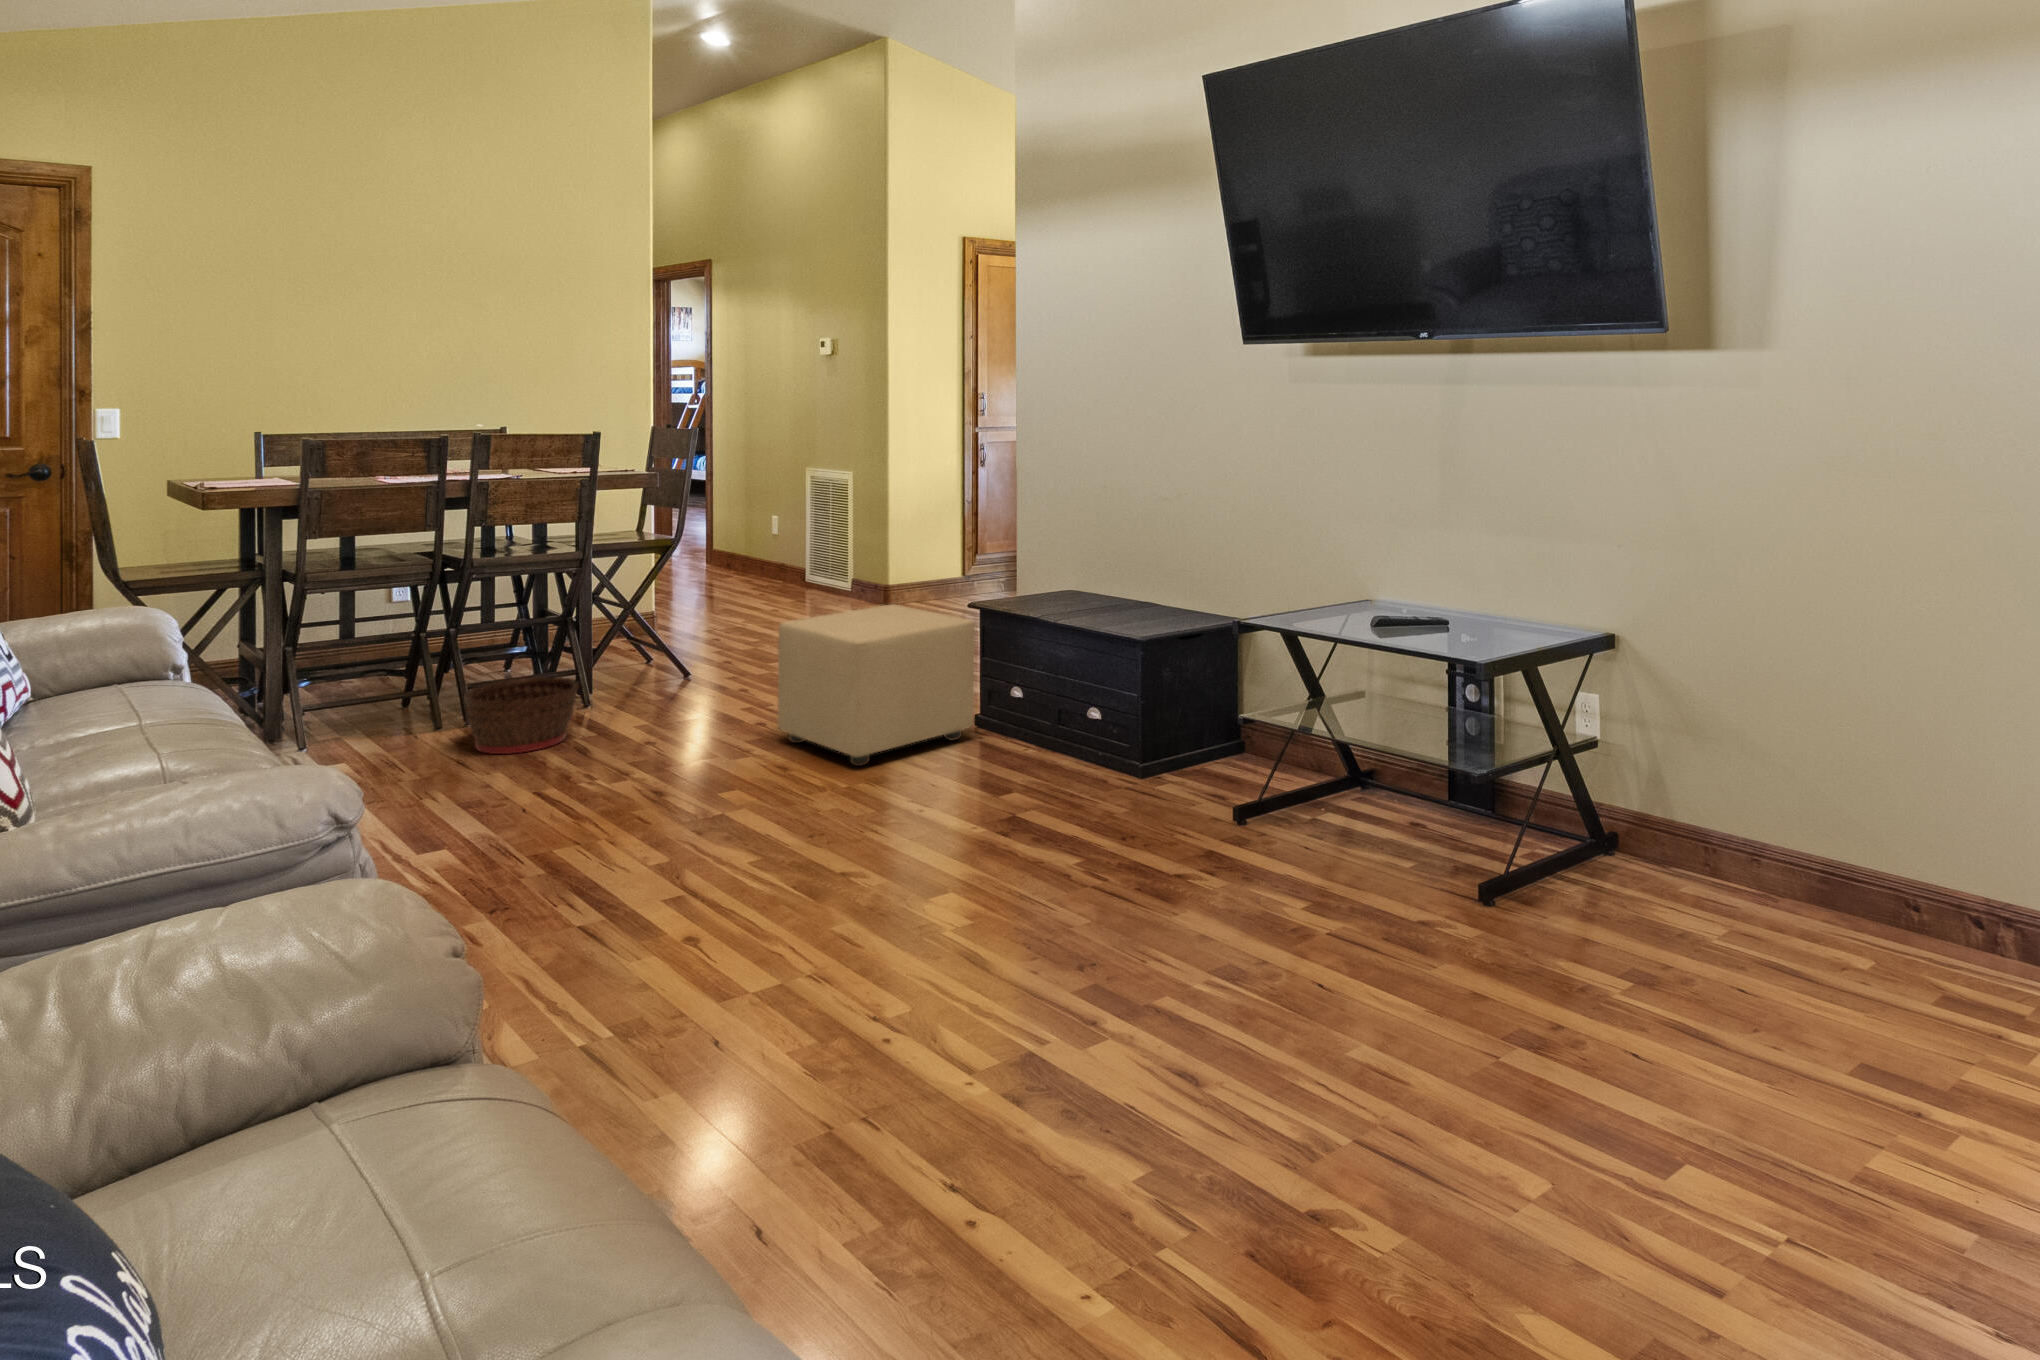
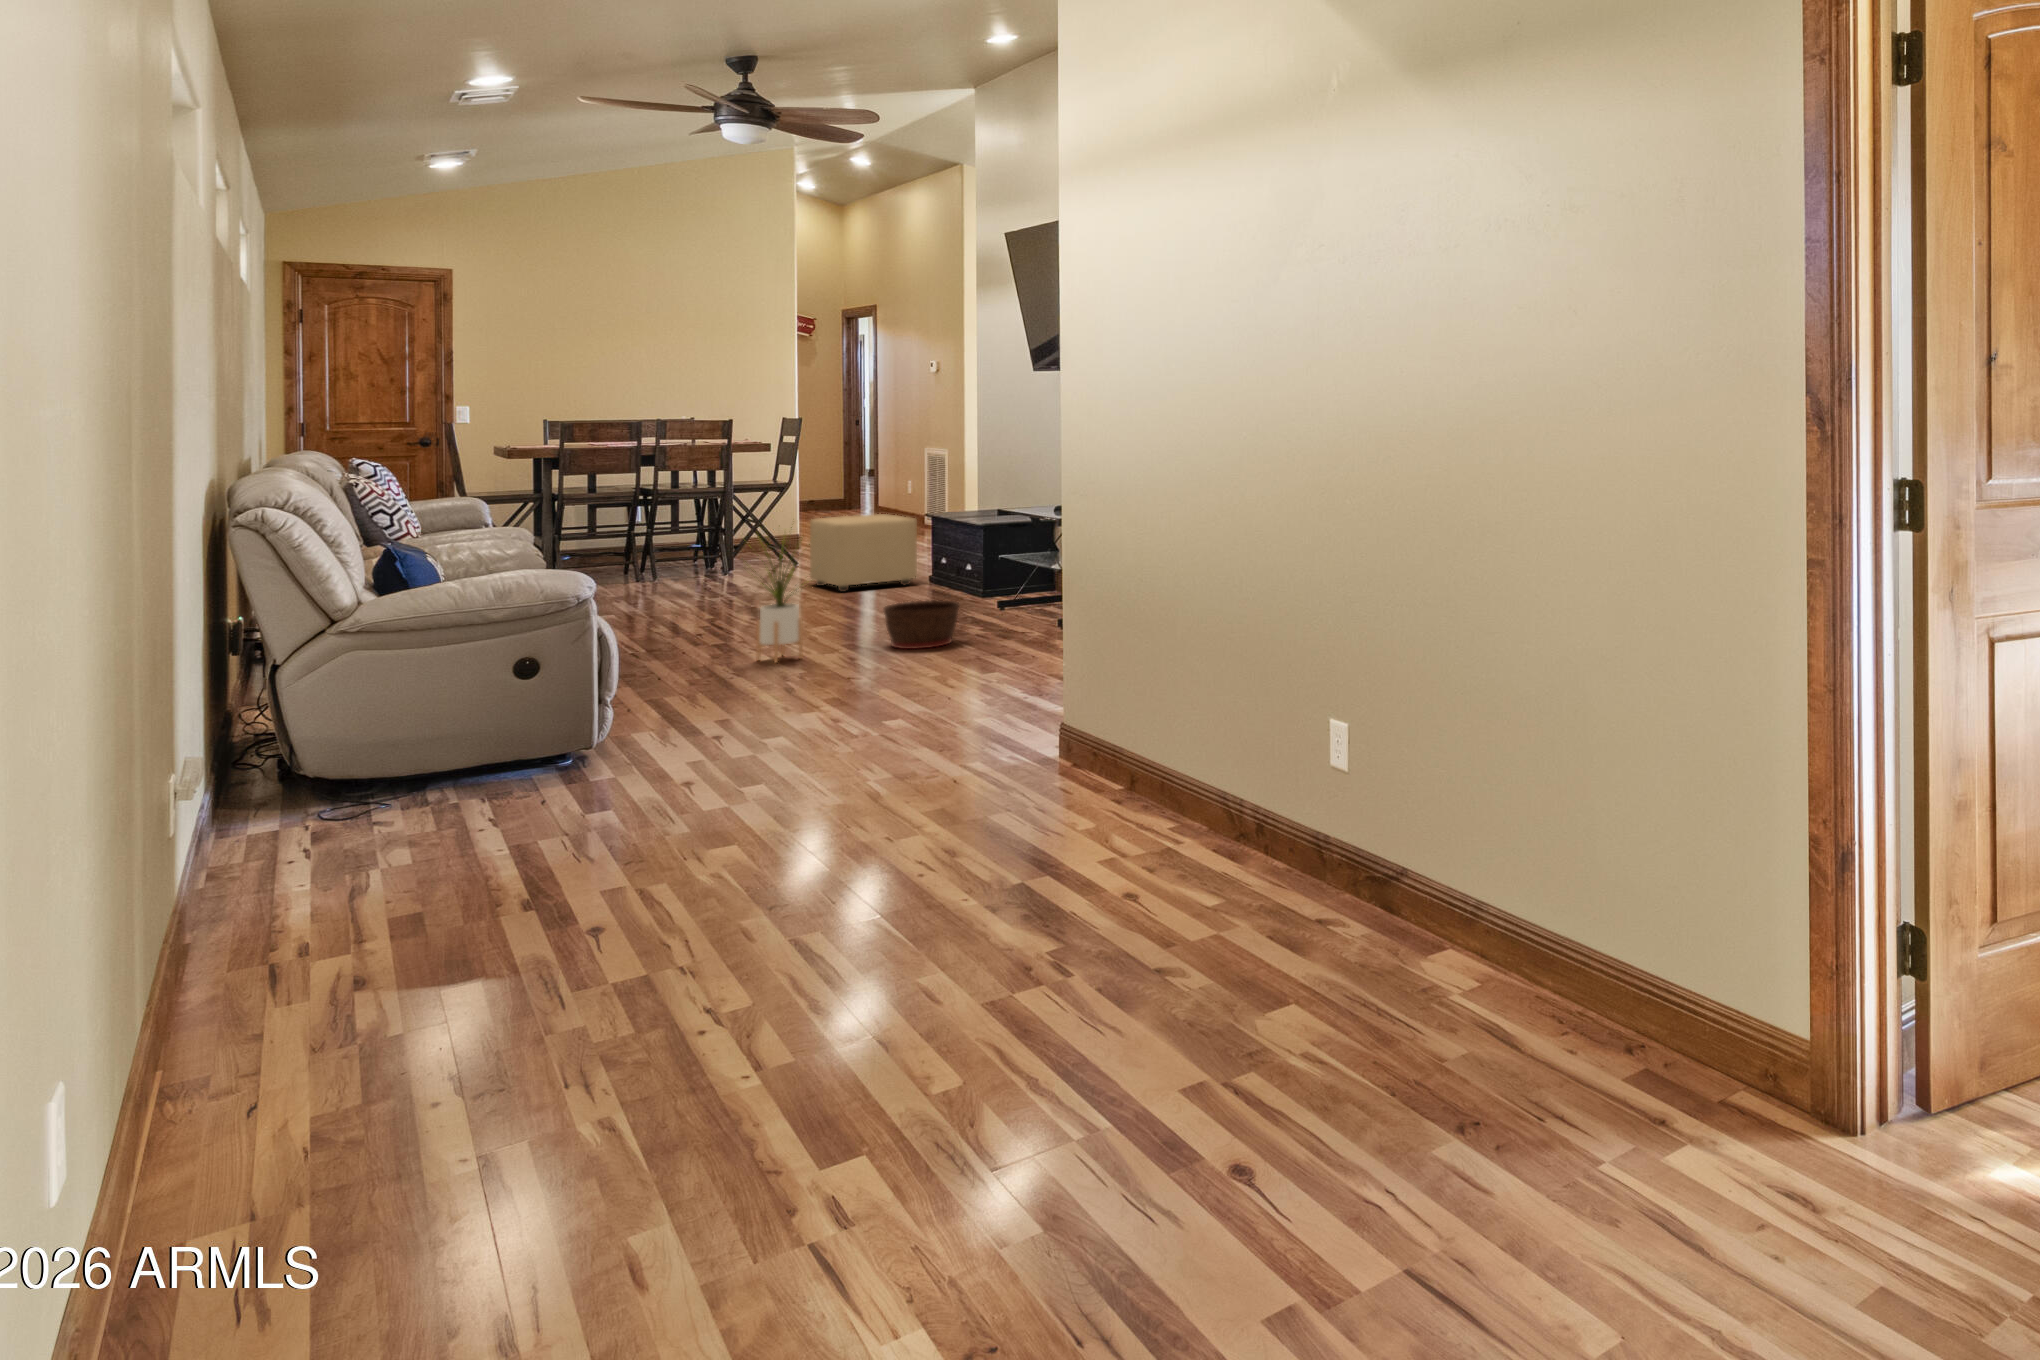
basket: present [464,677,578,754] -> present [883,600,959,649]
house plant: none [940,773,1163,1241] -> present [755,527,810,662]

